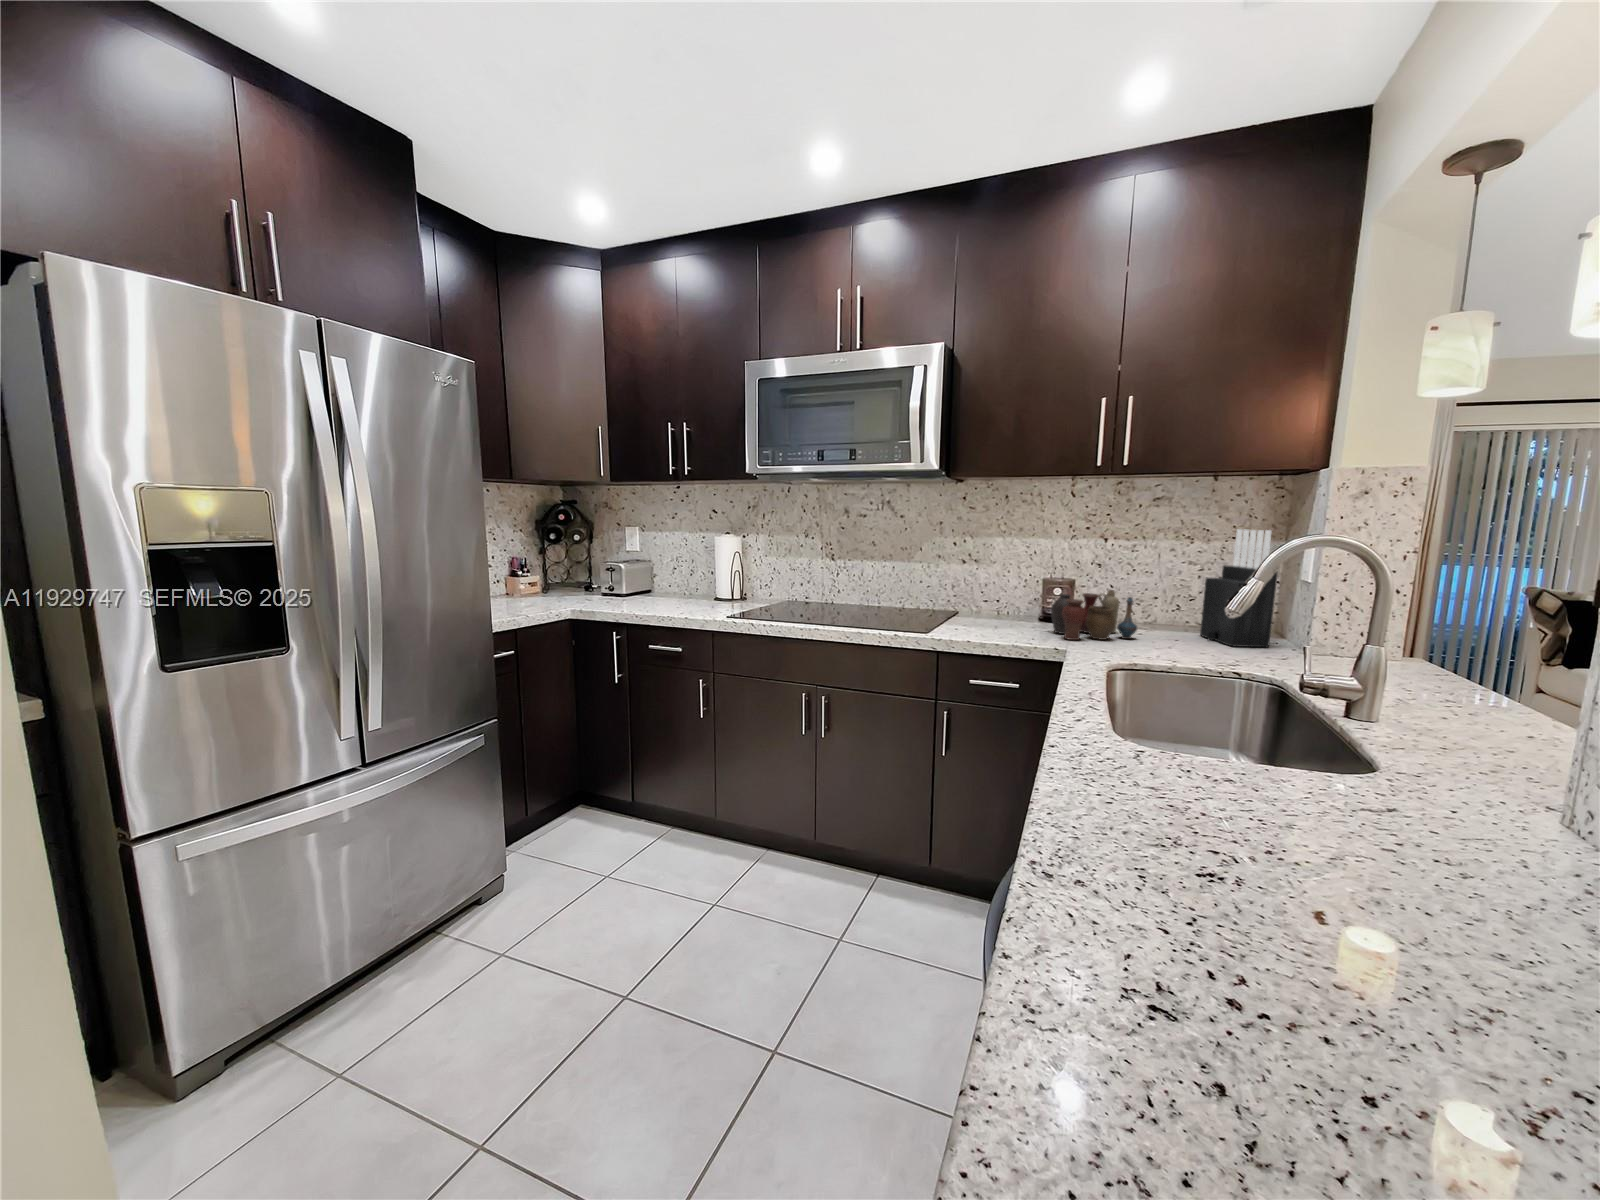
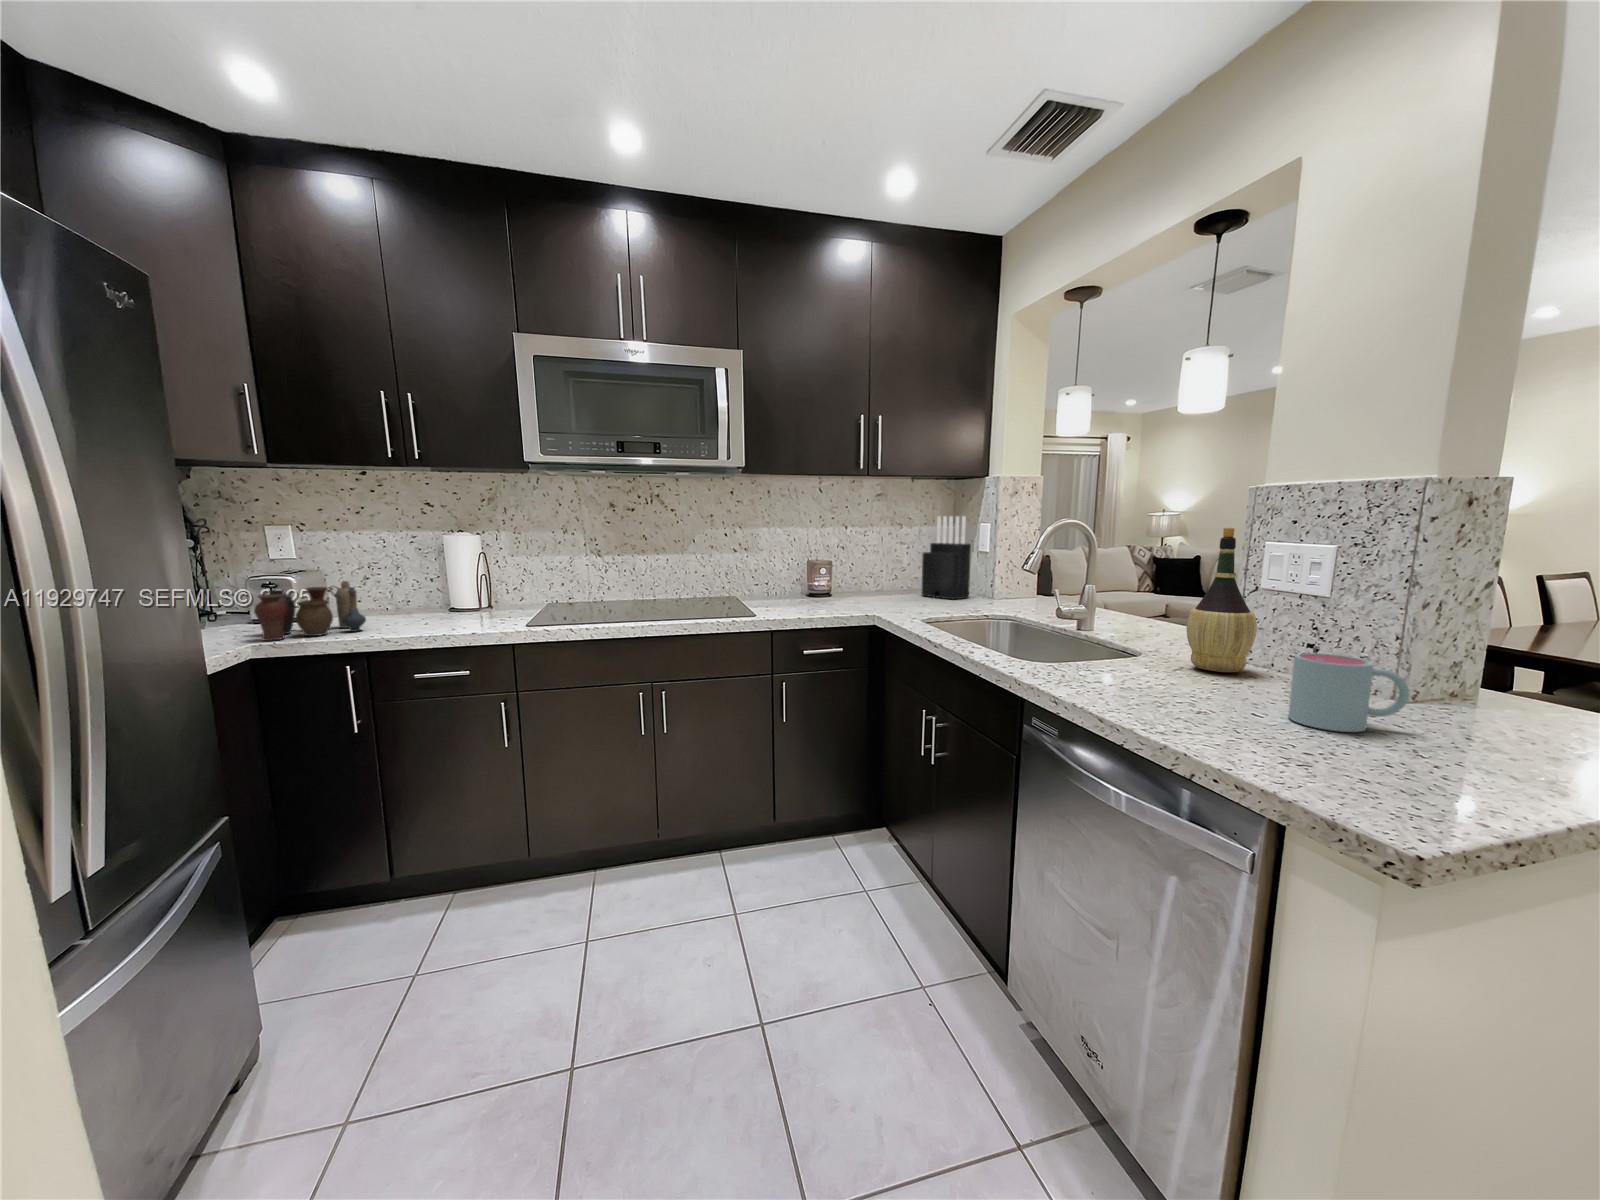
wine bottle: none [1286,585,1419,841] -> present [1187,528,1257,672]
vase: present [1051,590,1137,640] -> present [254,581,366,641]
mug: none [1177,815,1373,986] -> present [1288,653,1409,732]

